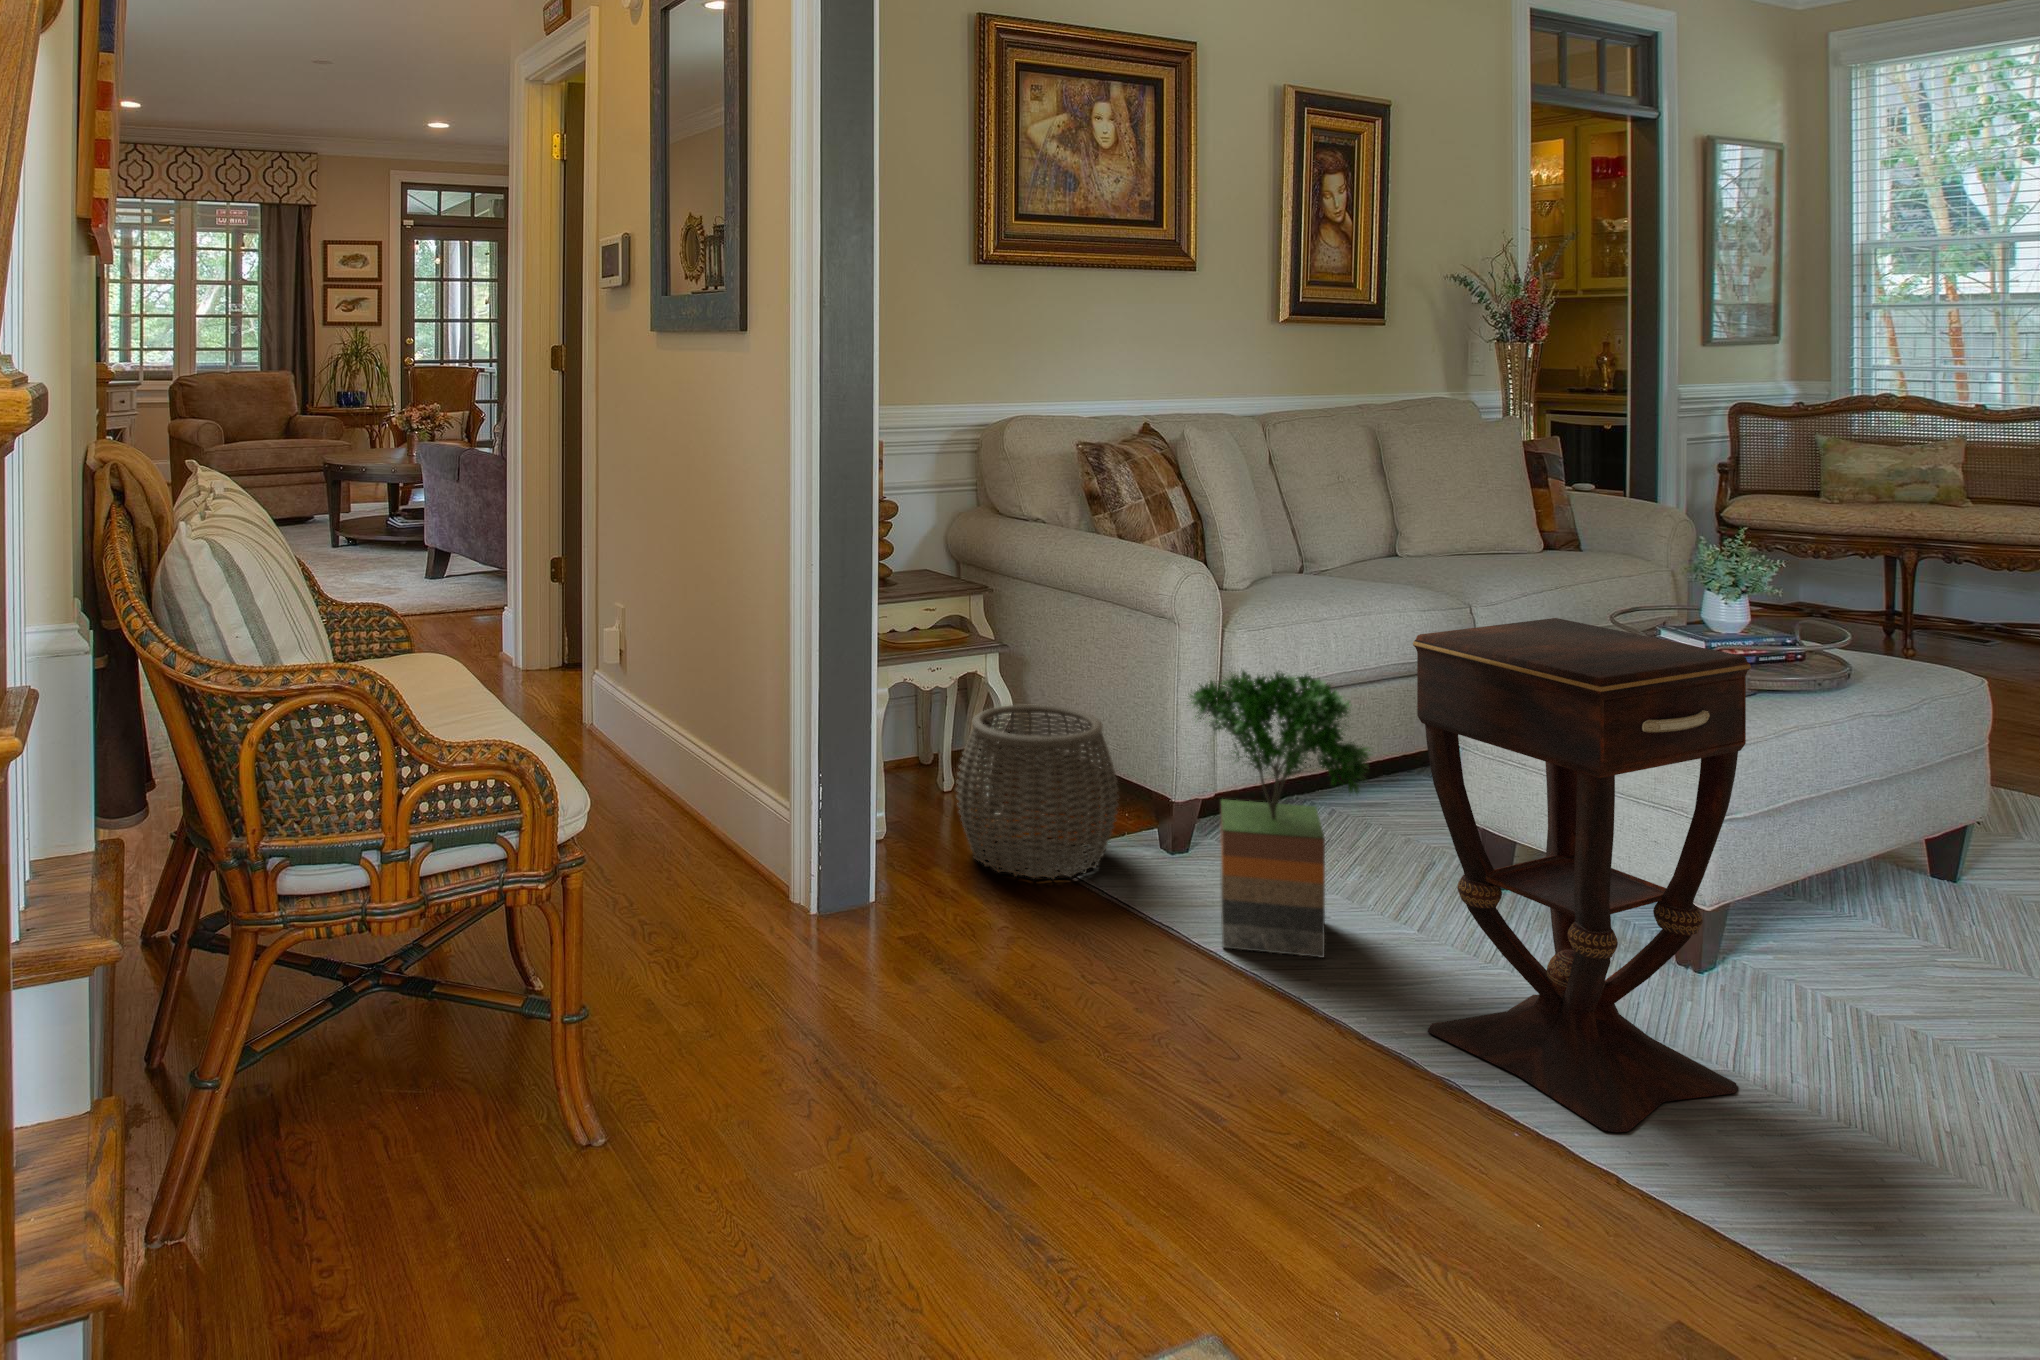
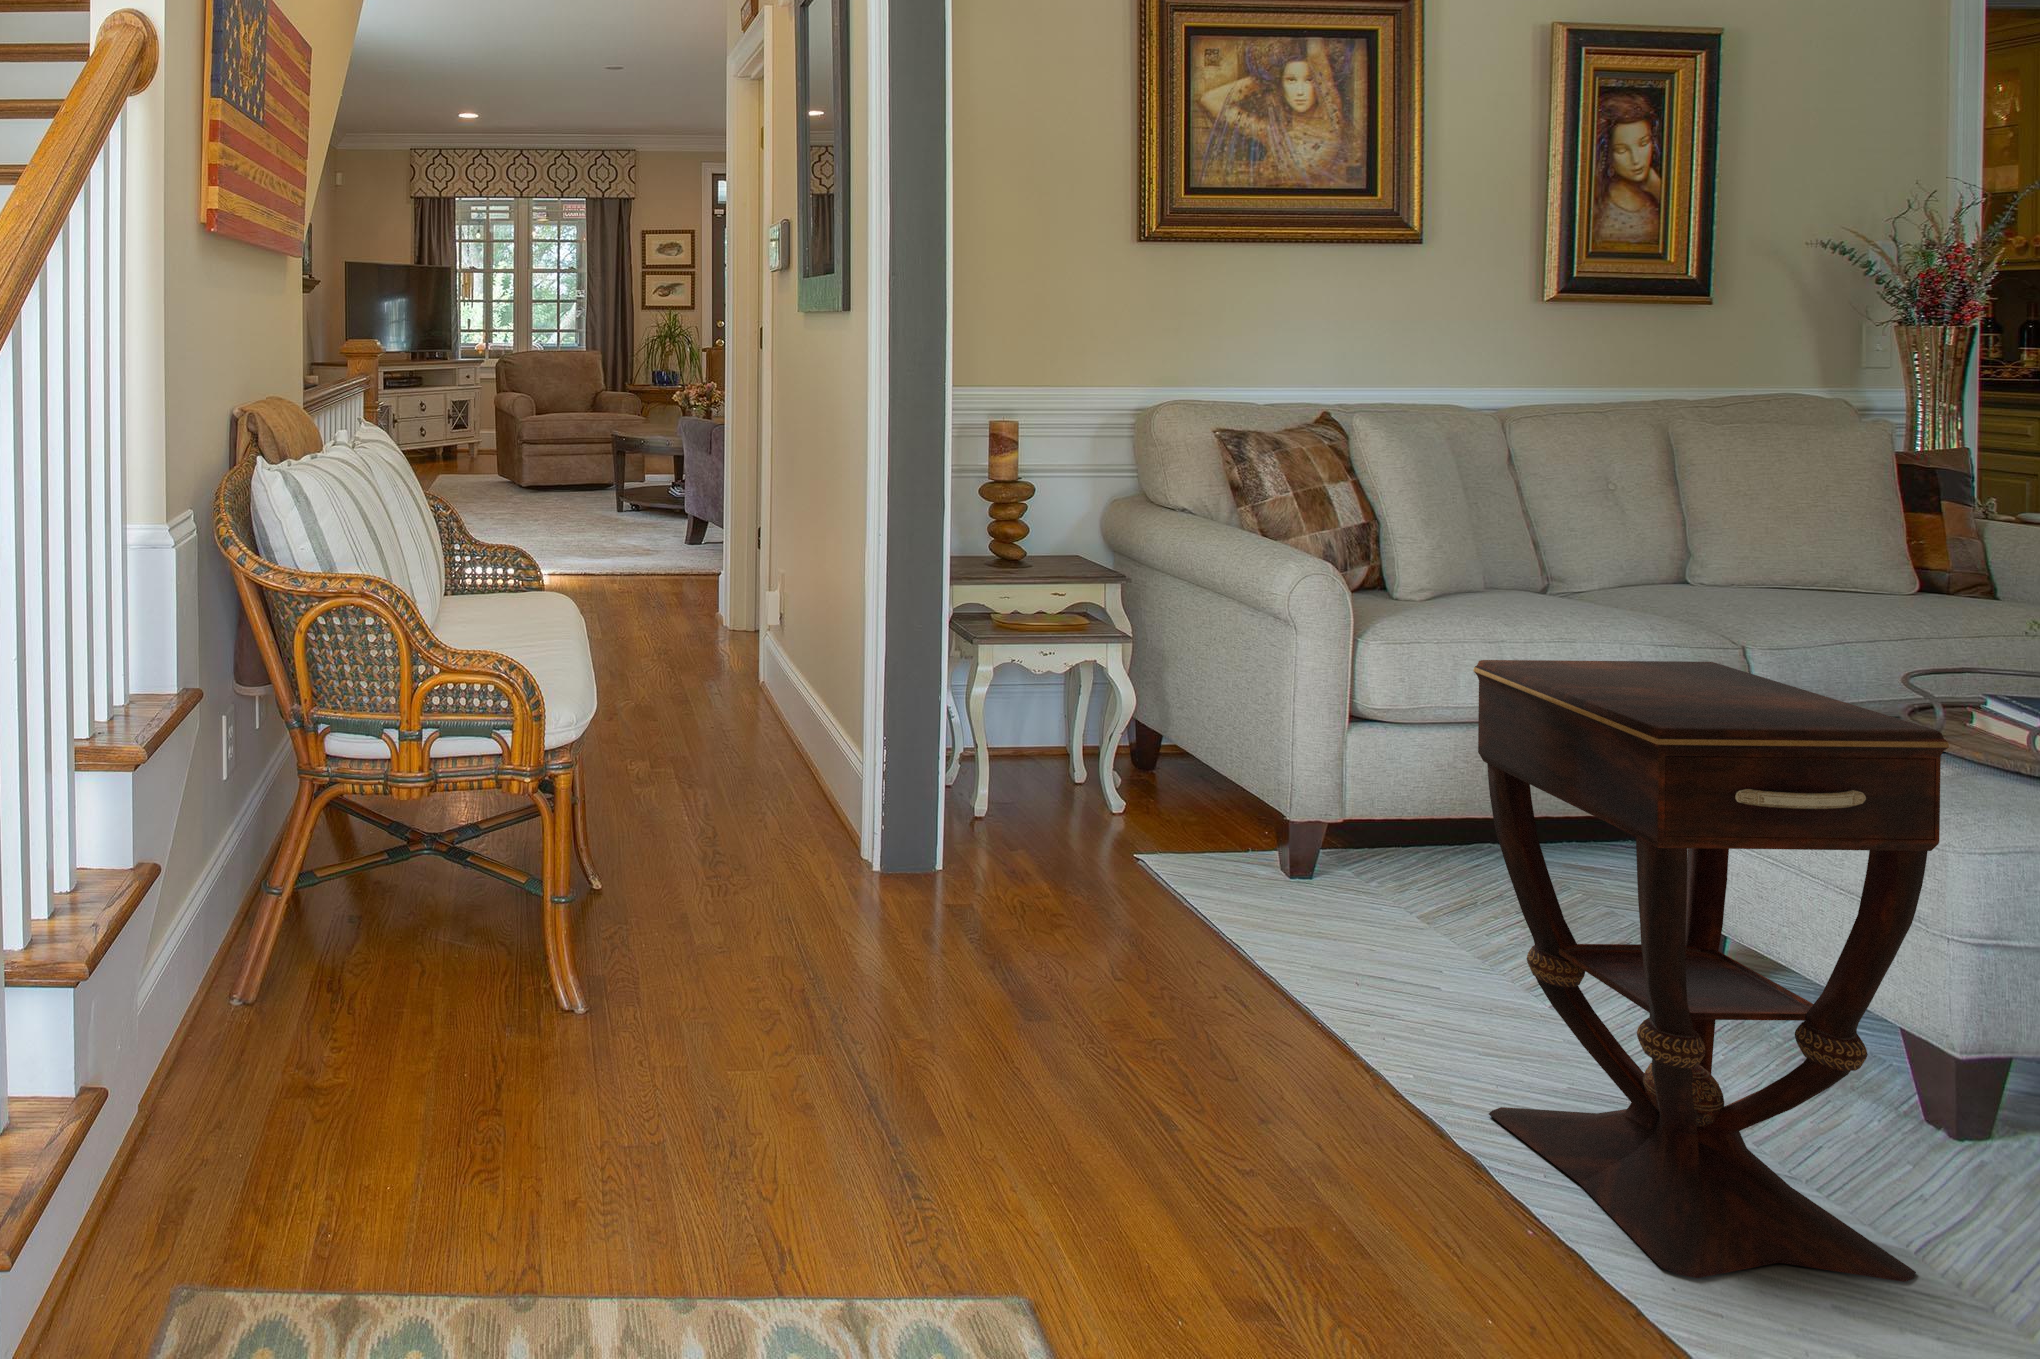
potted tree: present [1190,671,1371,958] -> none [1259,681,1484,1015]
woven basket: present [956,705,1119,879] -> none [1039,698,1220,882]

